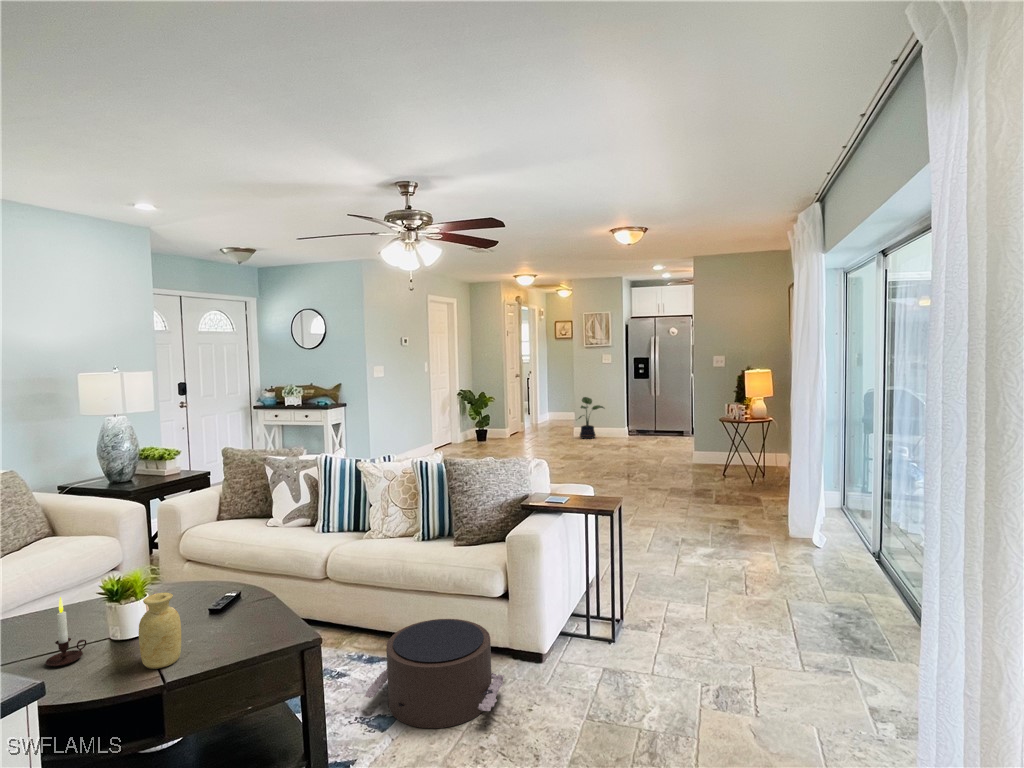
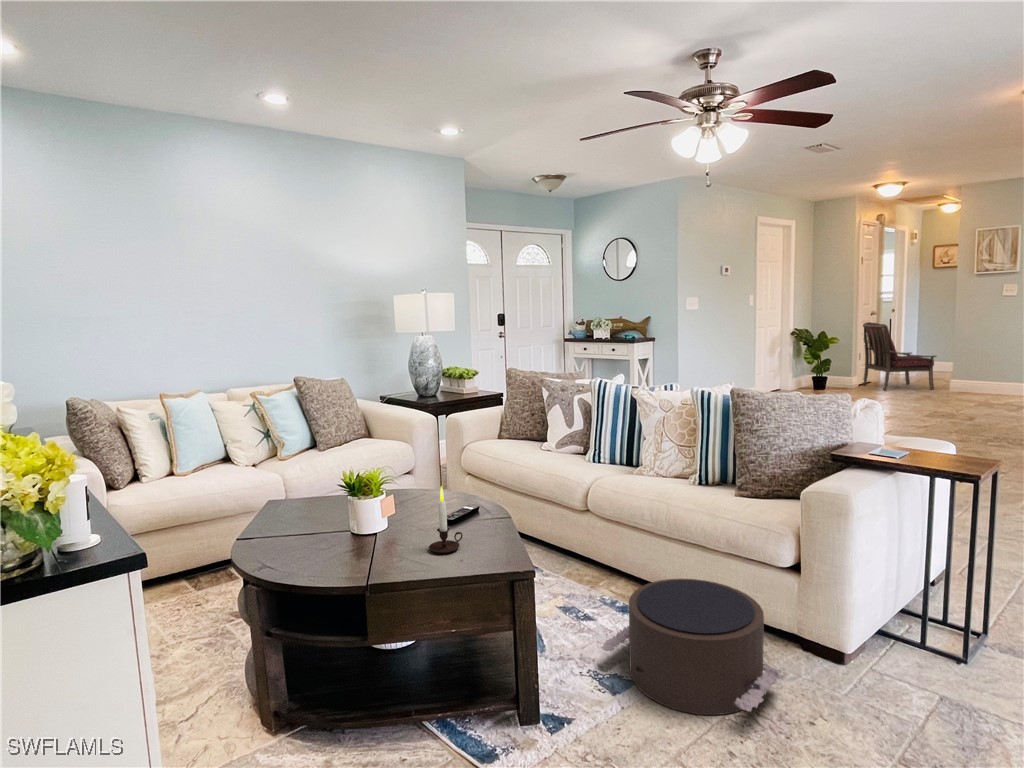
armchair: none [509,383,563,438] -> present [863,322,936,390]
potted plant: present [579,397,604,439] -> none [955,341,1005,396]
vase: present [139,593,181,669] -> none [363,490,402,565]
candle: present [45,597,86,666] -> present [429,486,463,553]

